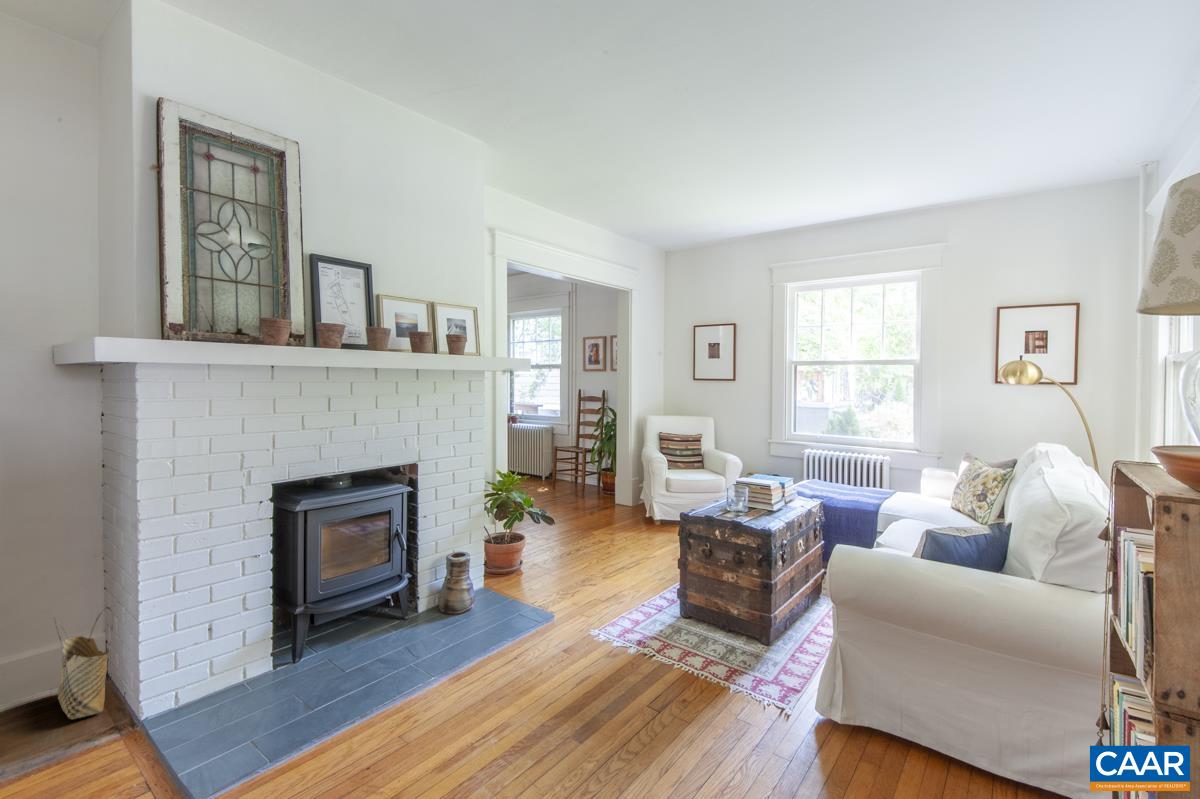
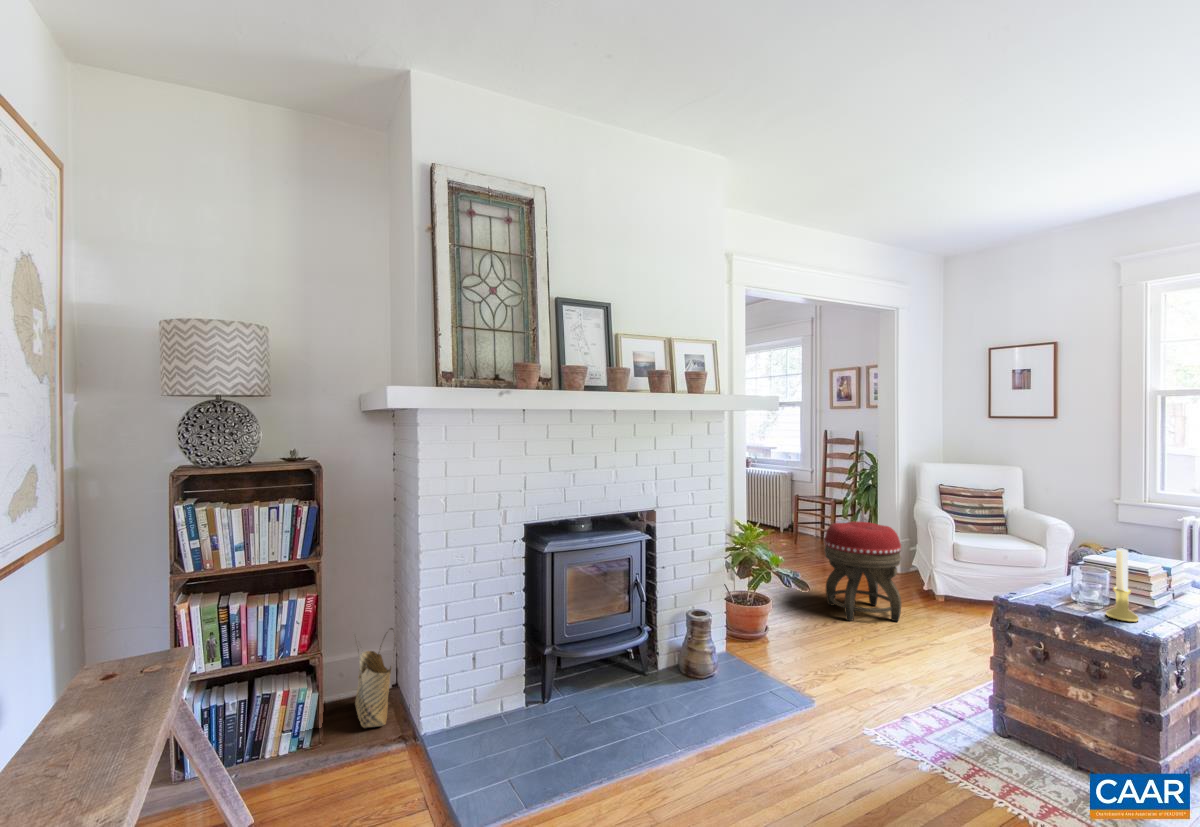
footstool: none [571,467,629,549] -> present [824,521,901,621]
candle holder: none [747,472,764,523] -> present [1106,548,1139,622]

